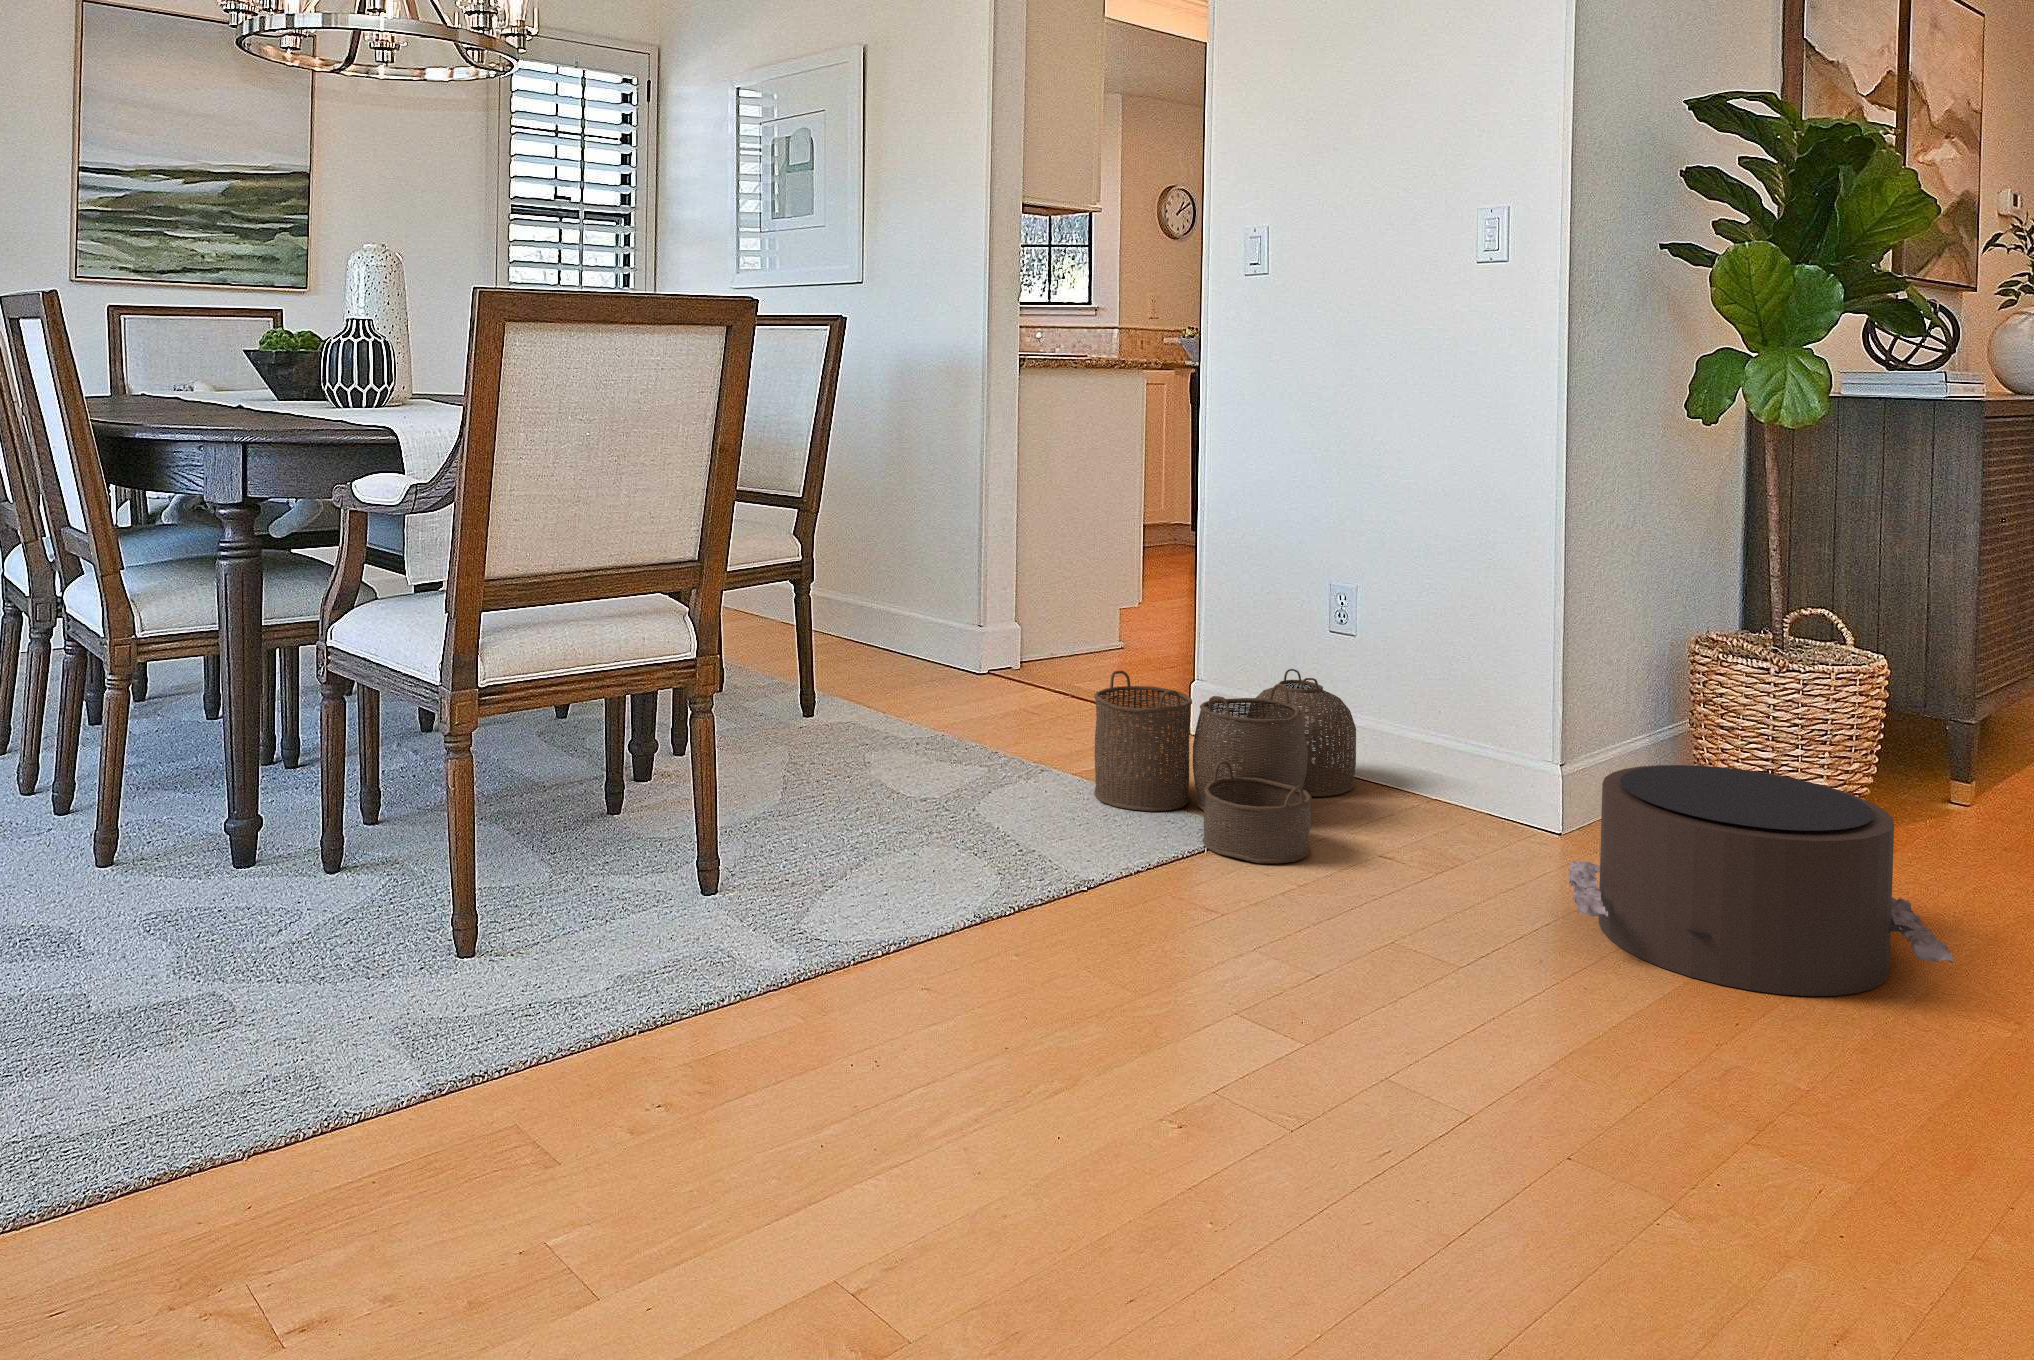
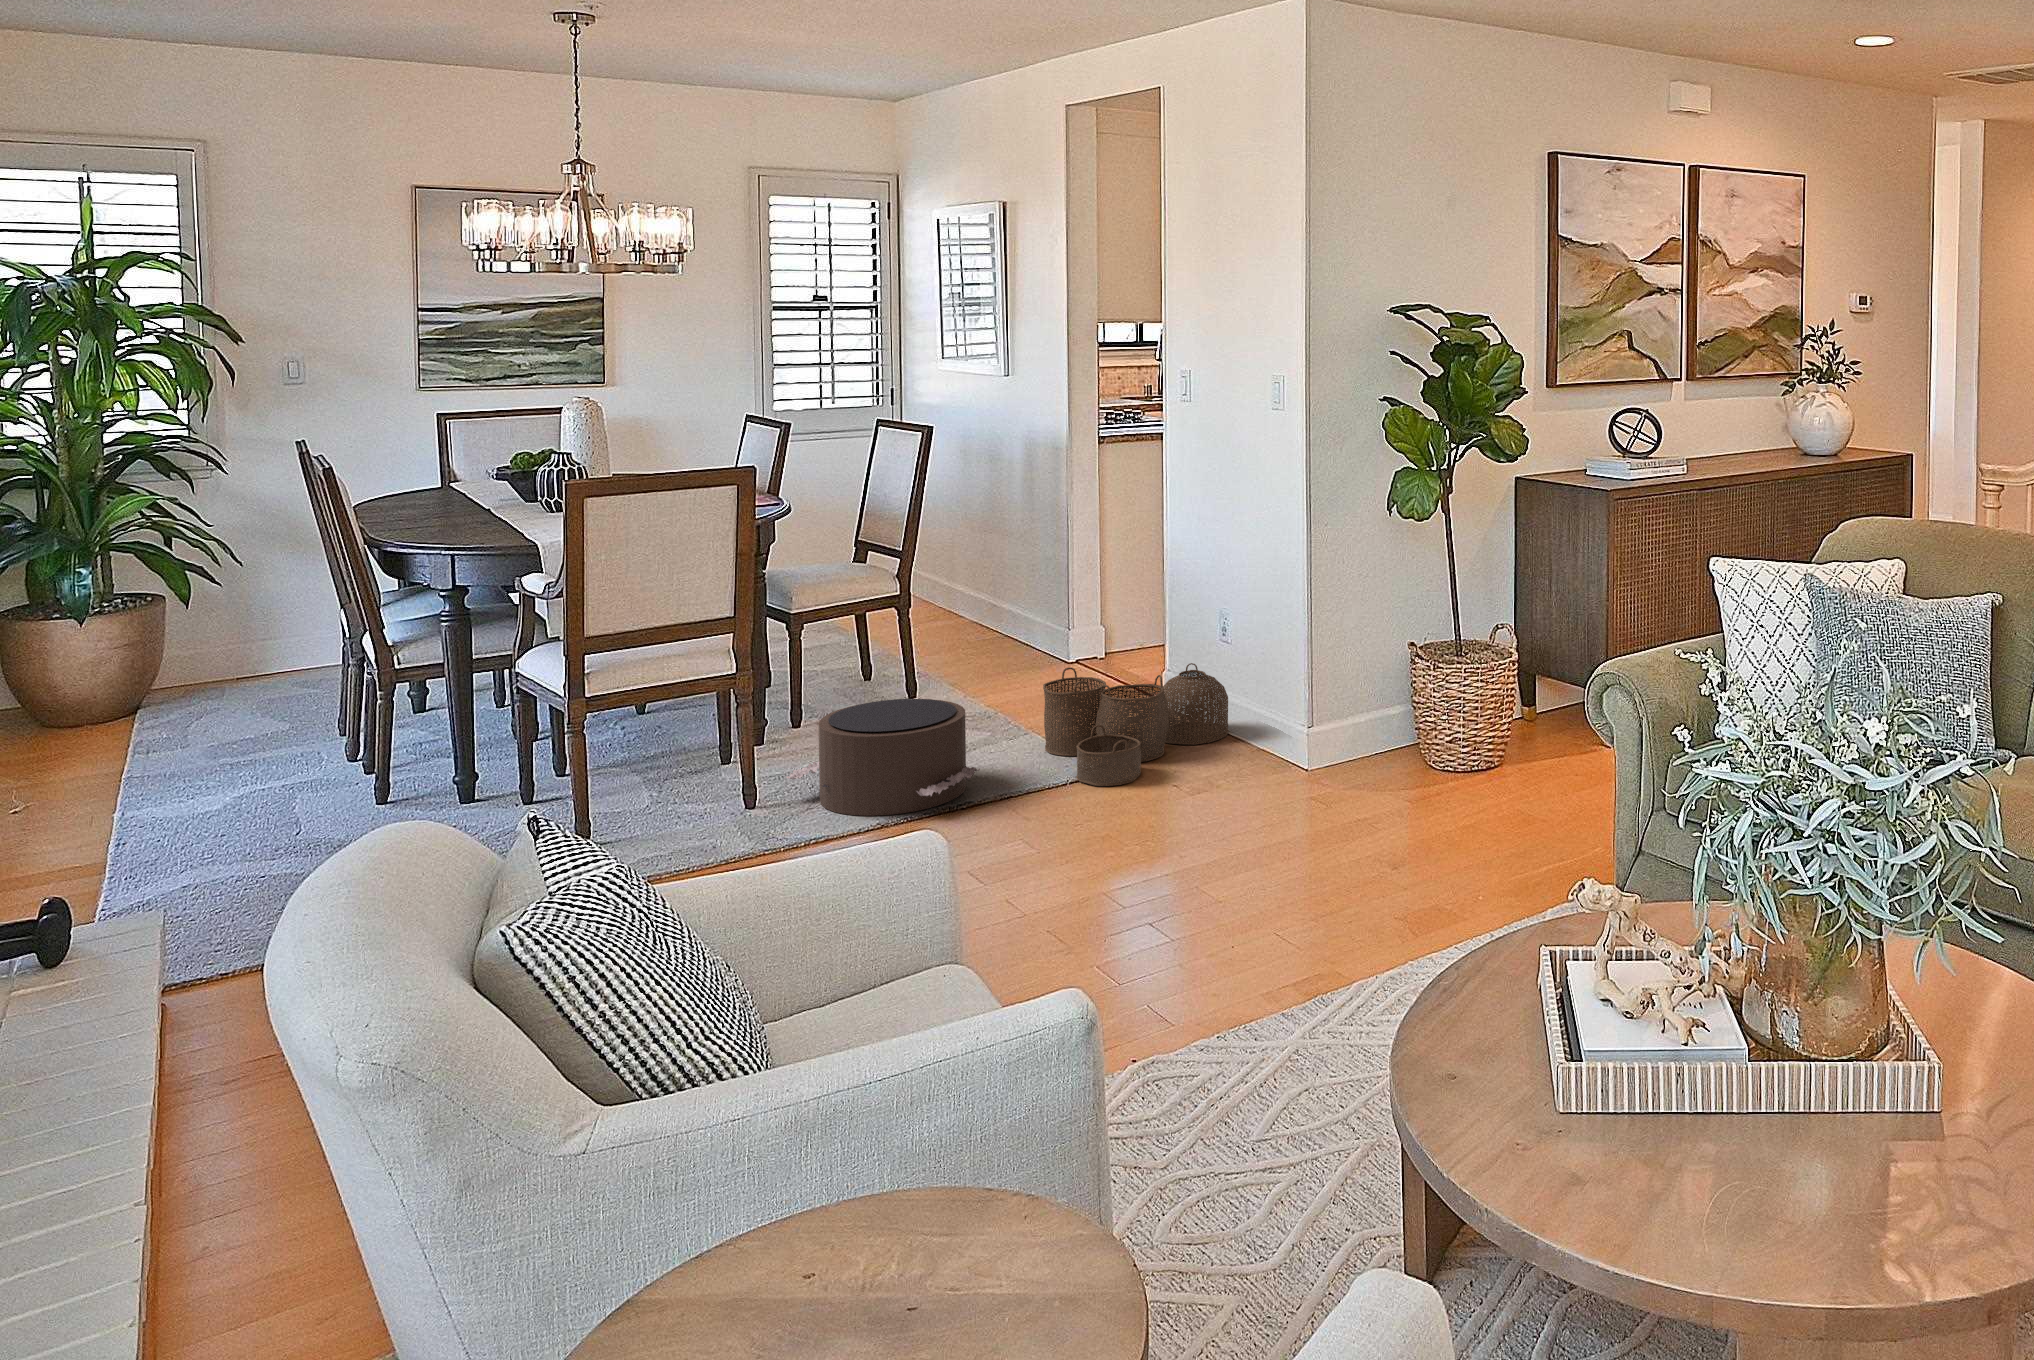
pouf: present [1569,765,1954,996] -> present [787,699,980,816]

